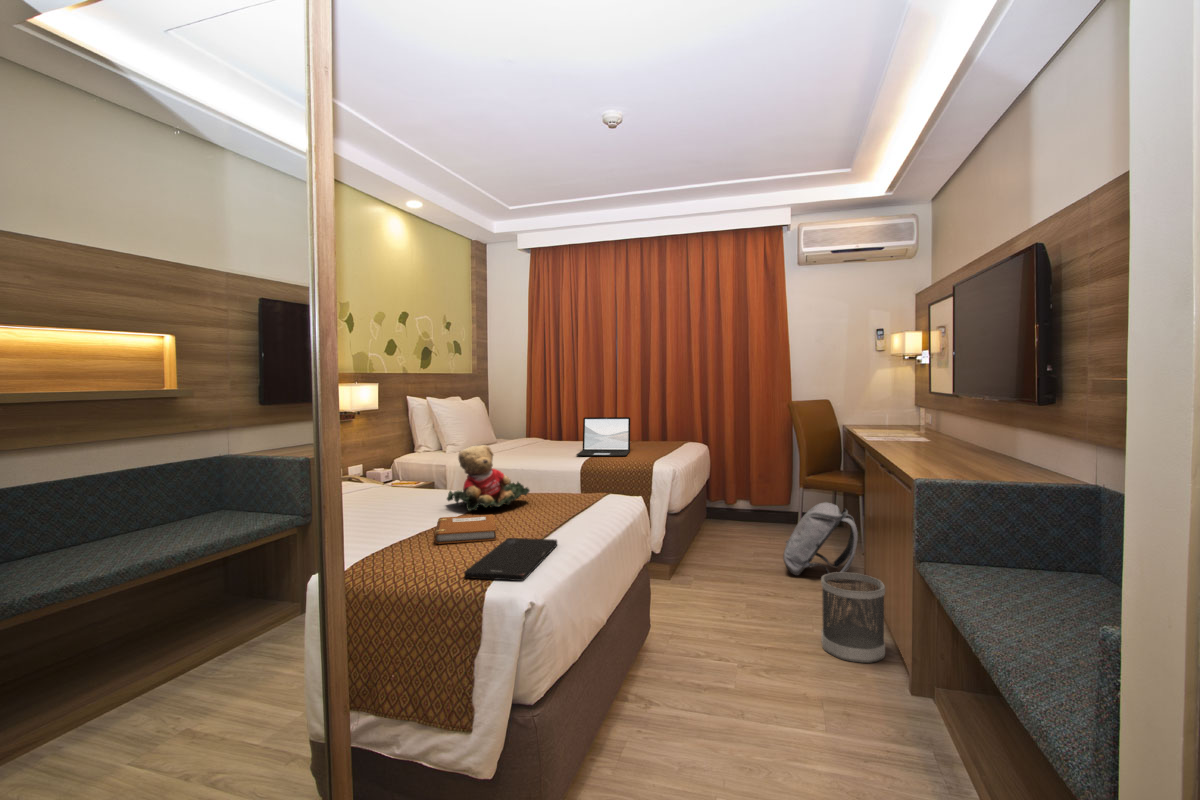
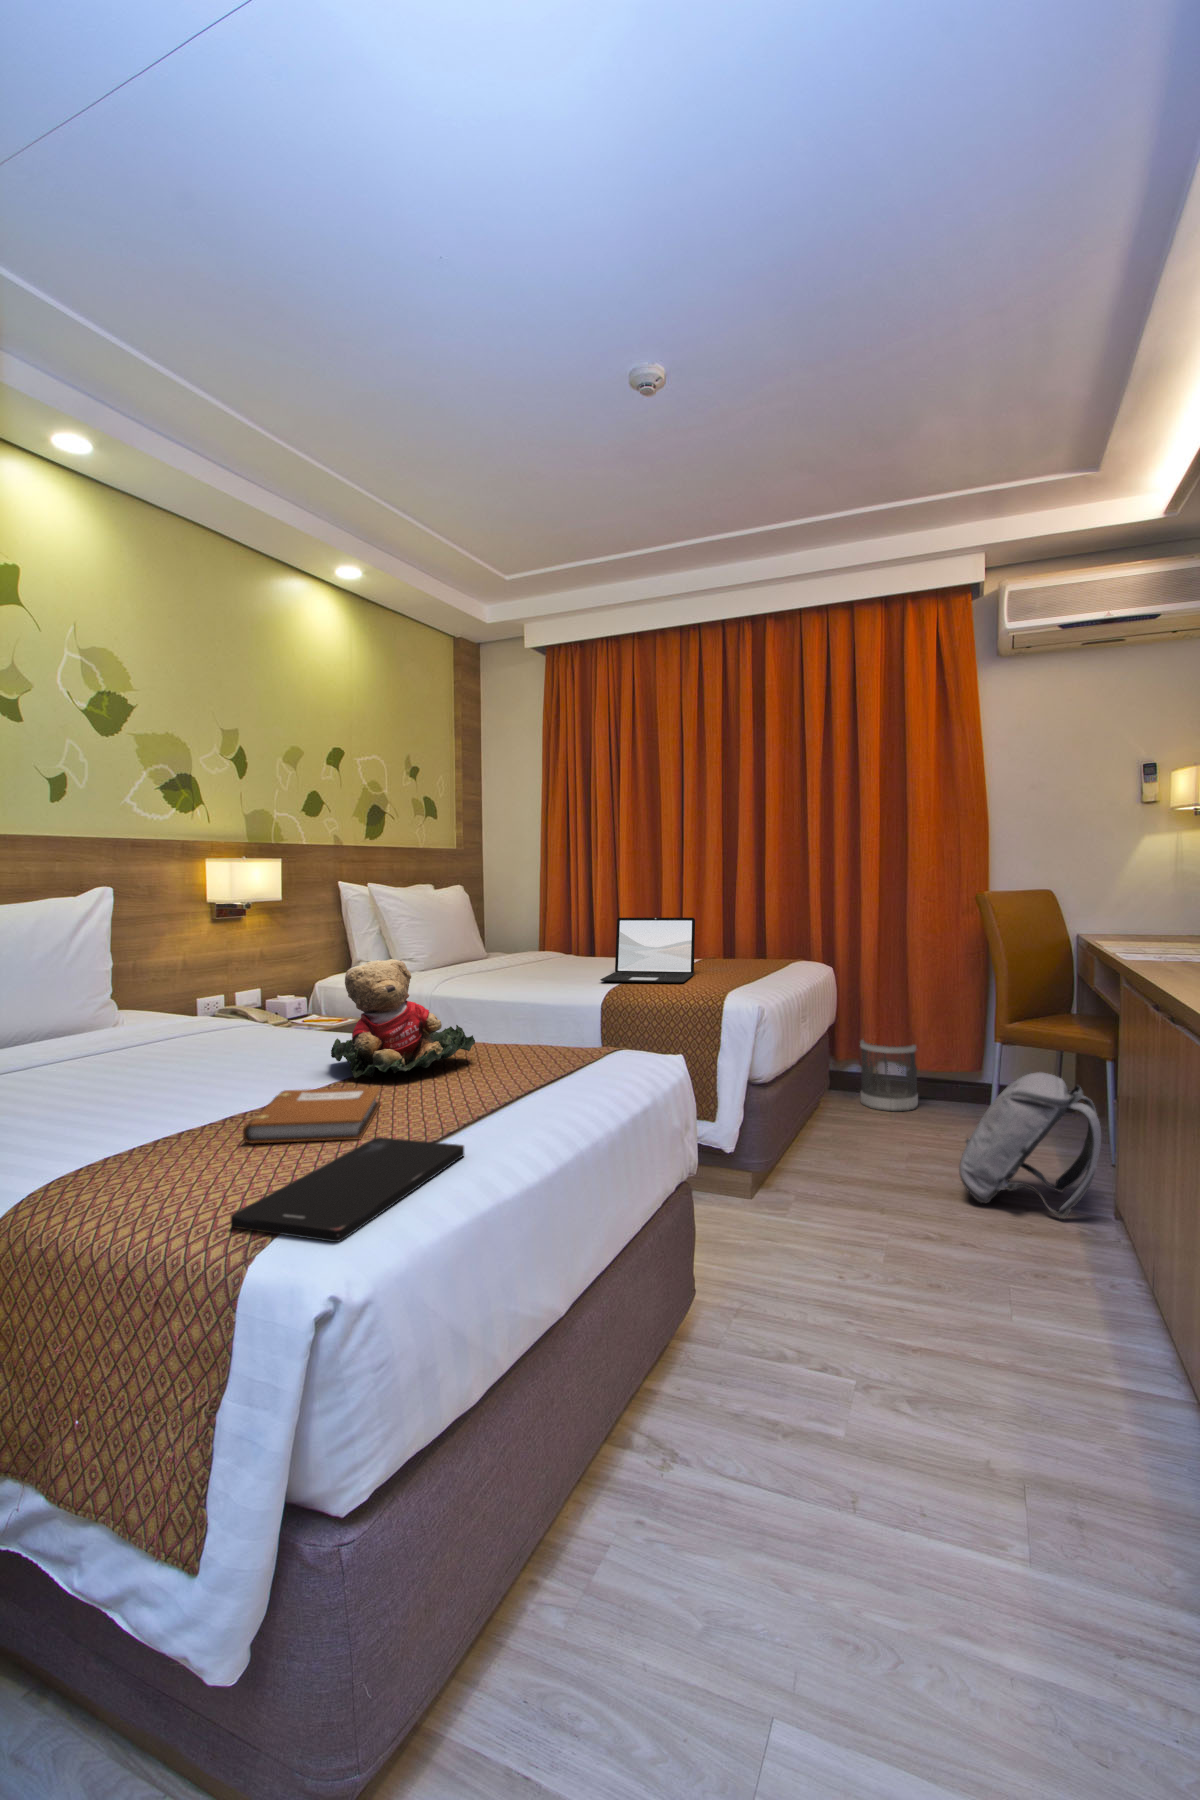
wastebasket: present [821,572,885,663] -> present [860,1040,918,1111]

